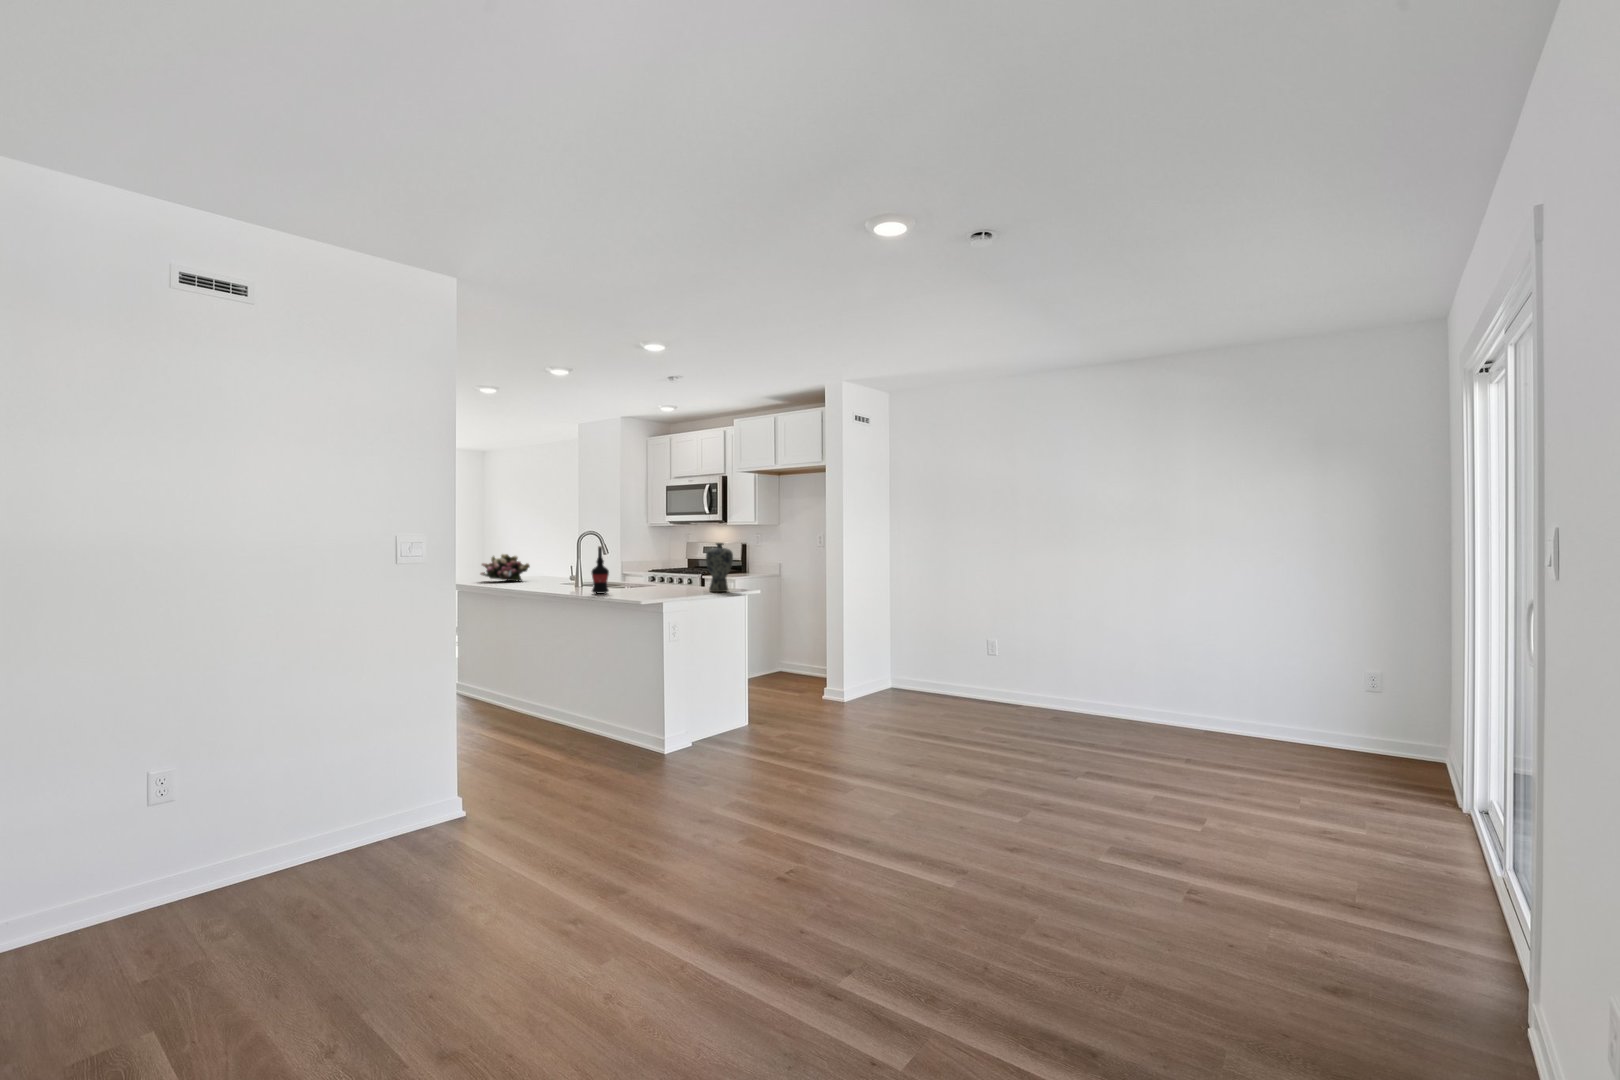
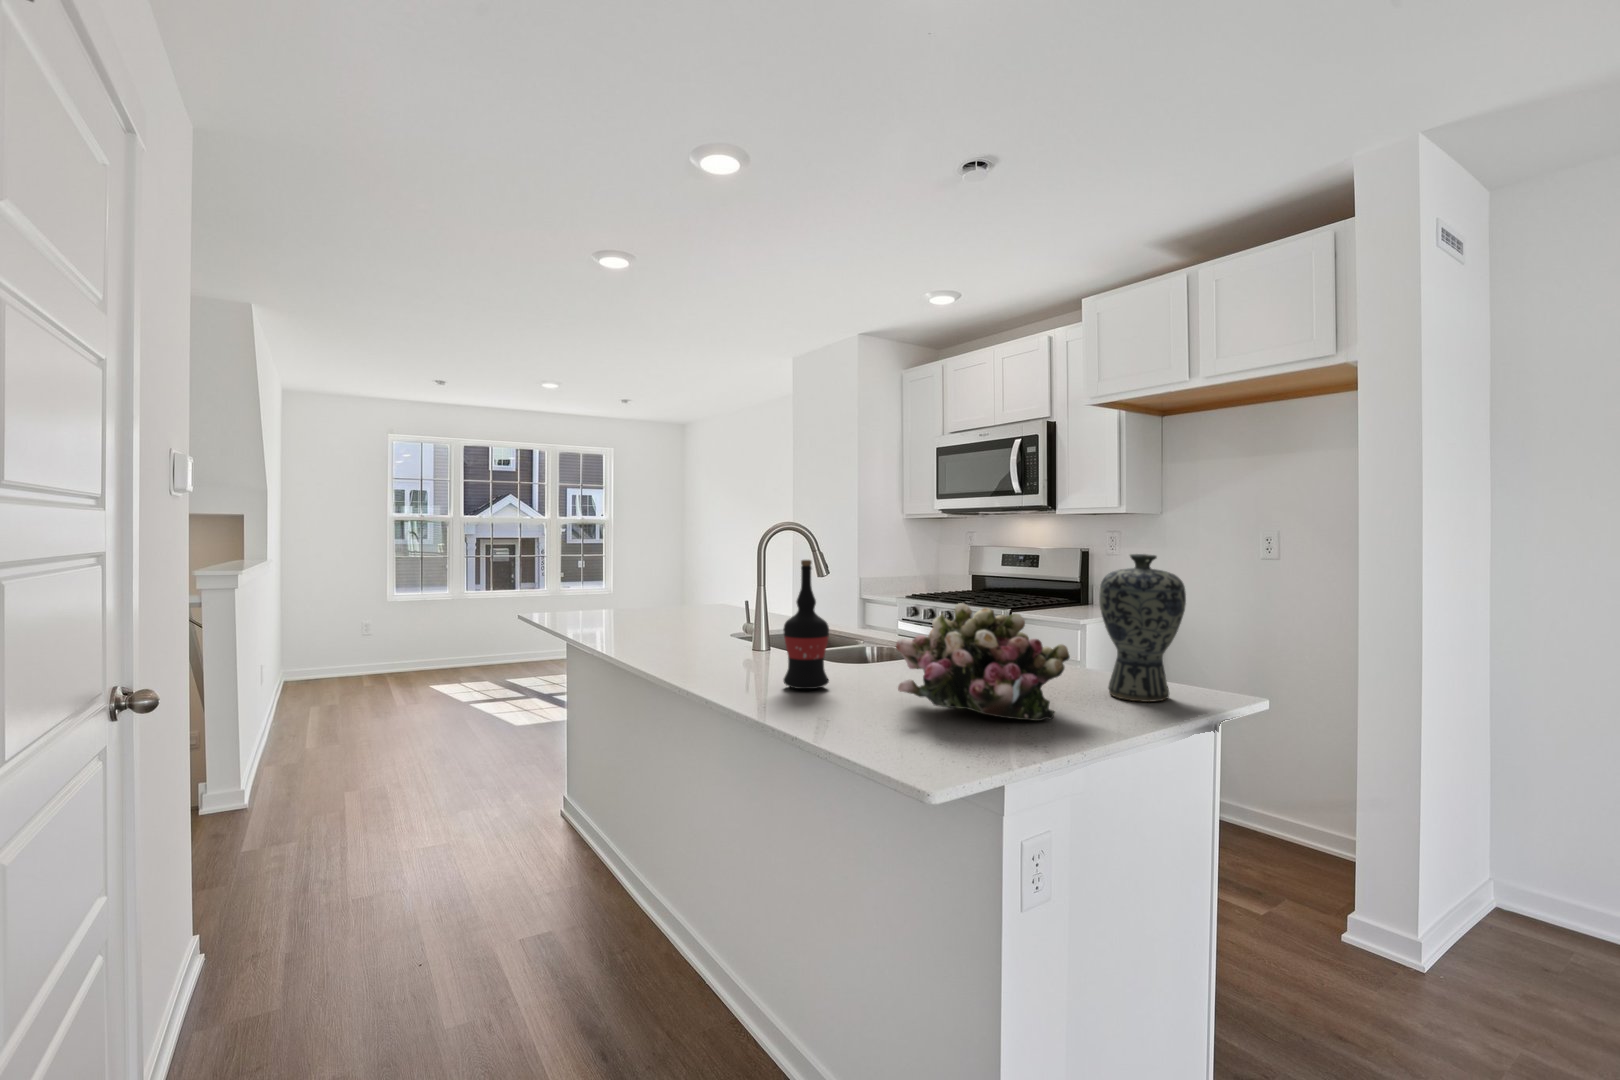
flower arrangement: present [480,554,530,581] -> present [896,603,1070,721]

